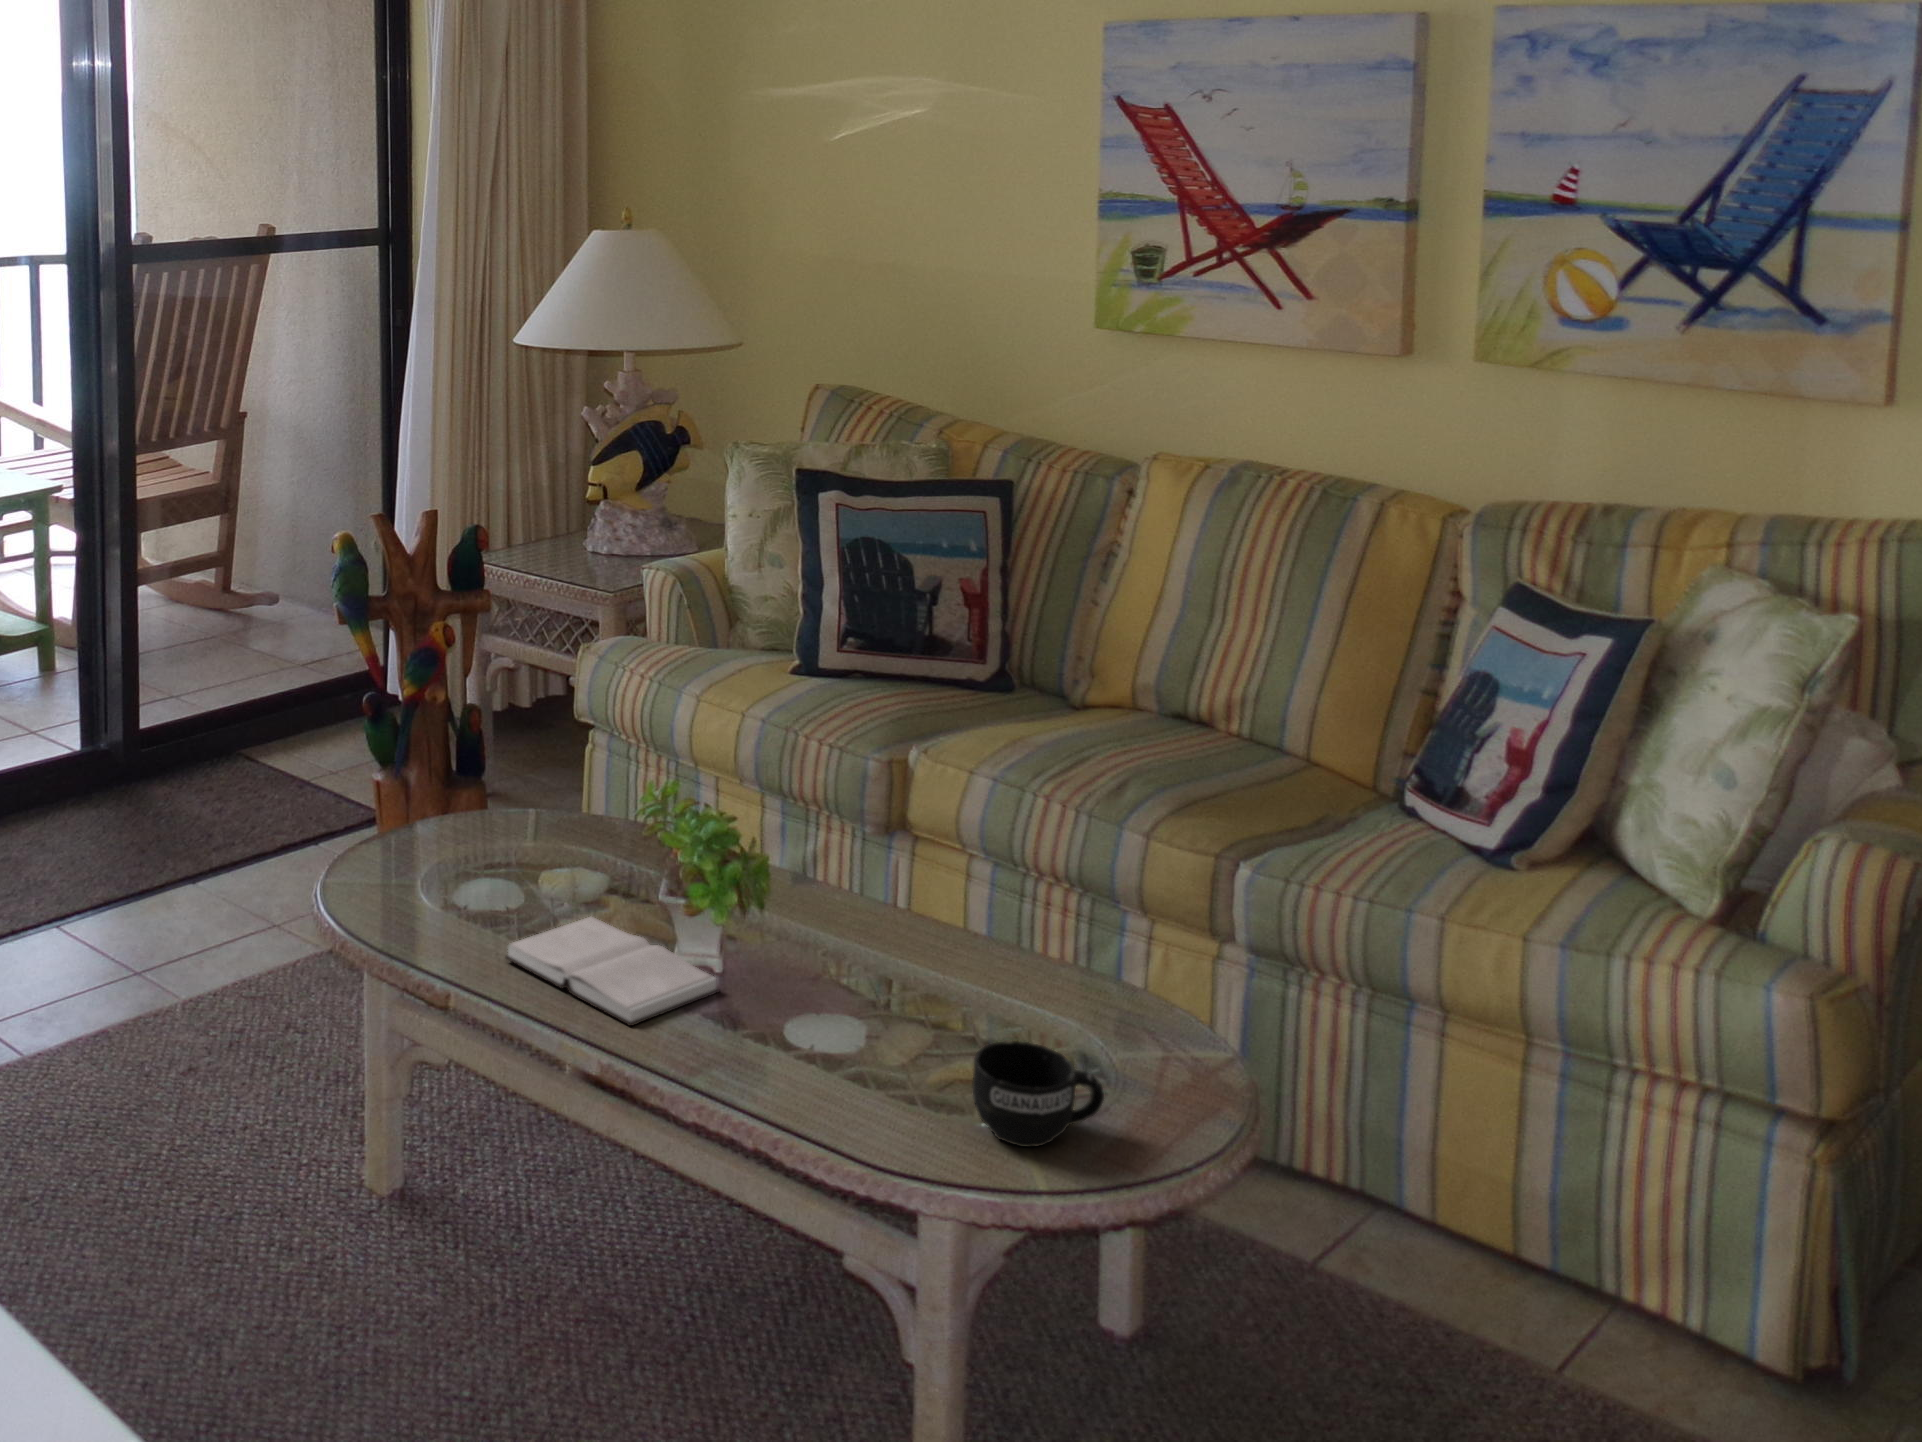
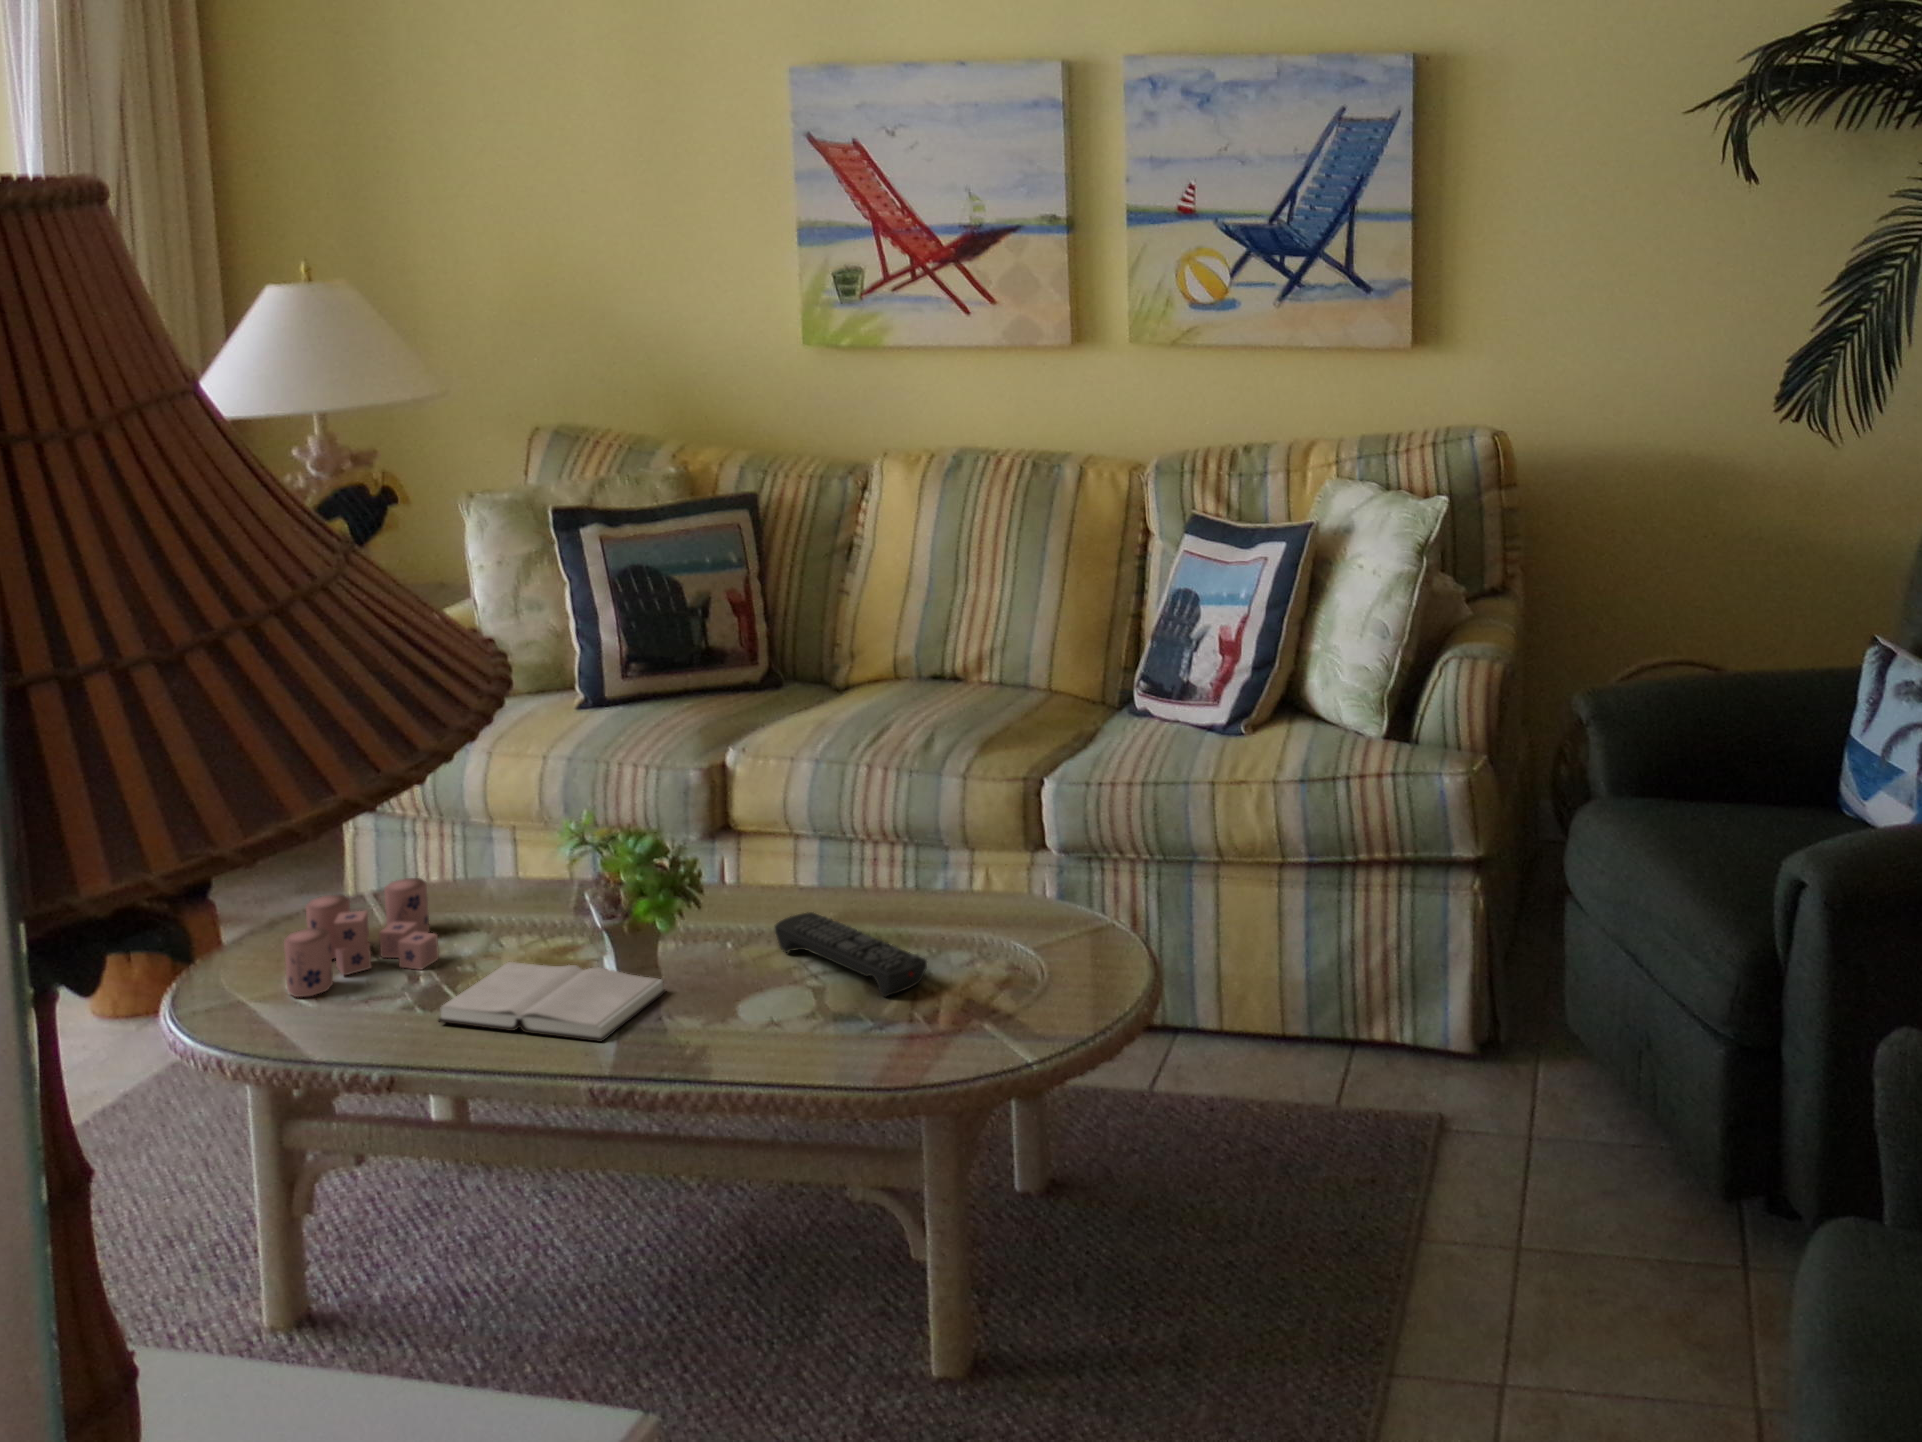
candle: none [409,807,554,901] -> present [284,878,439,997]
remote control: none [848,947,983,1069] -> present [775,912,927,997]
mug: present [972,1041,1104,1147] -> none [940,945,1044,1030]

